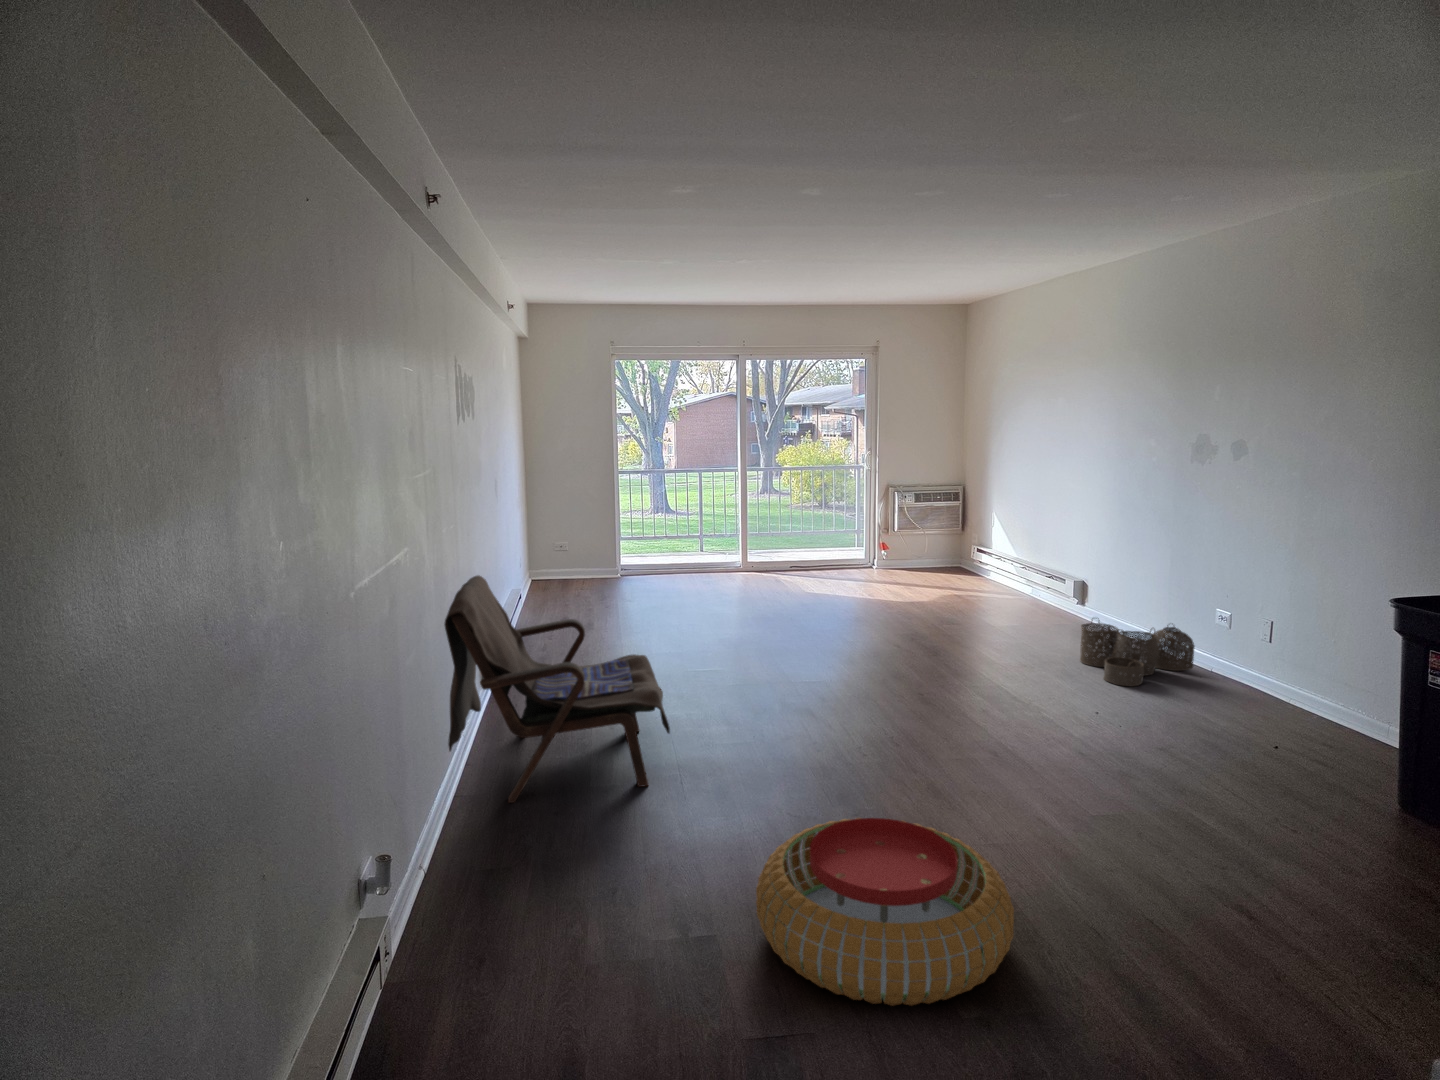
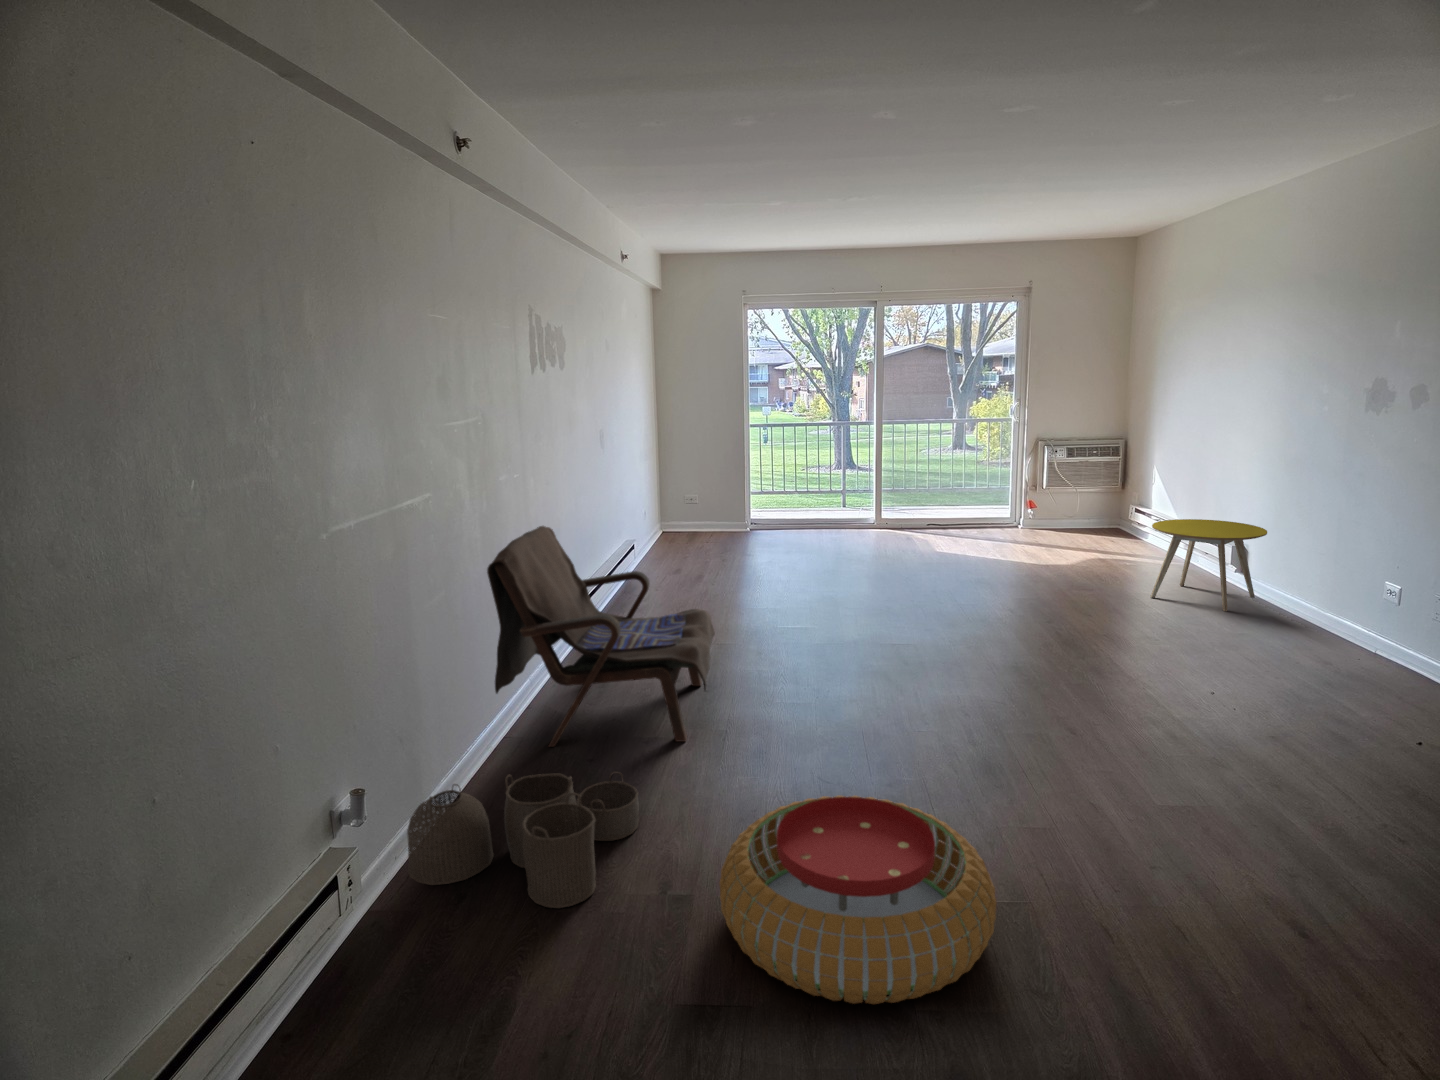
side table: none [1010,556,1105,637] -> present [1151,519,1267,611]
woven basket: present [1080,618,1195,686] -> present [407,772,639,908]

